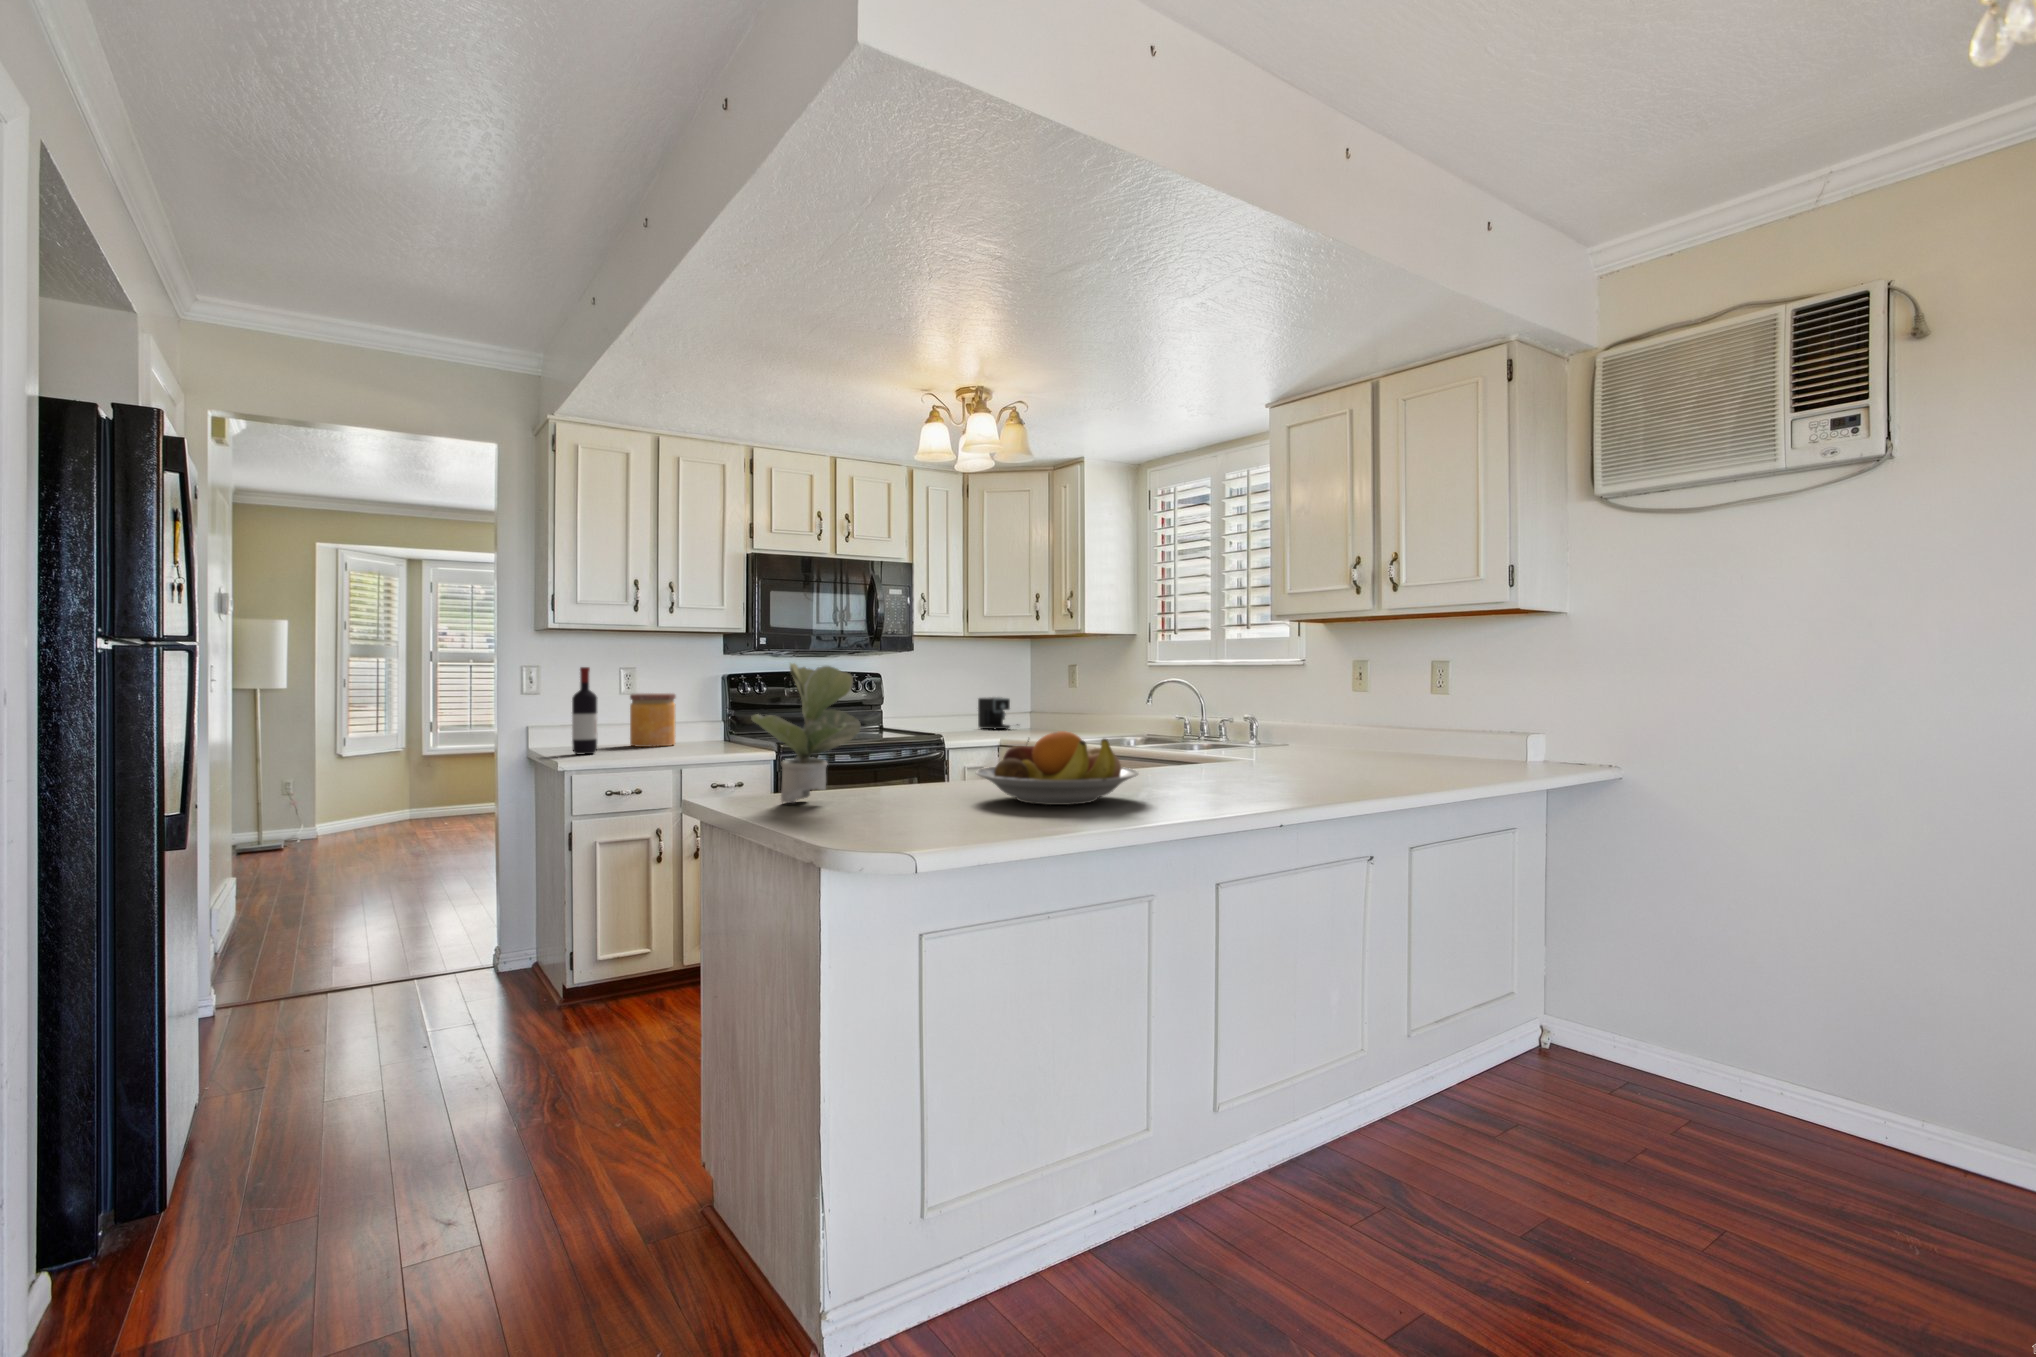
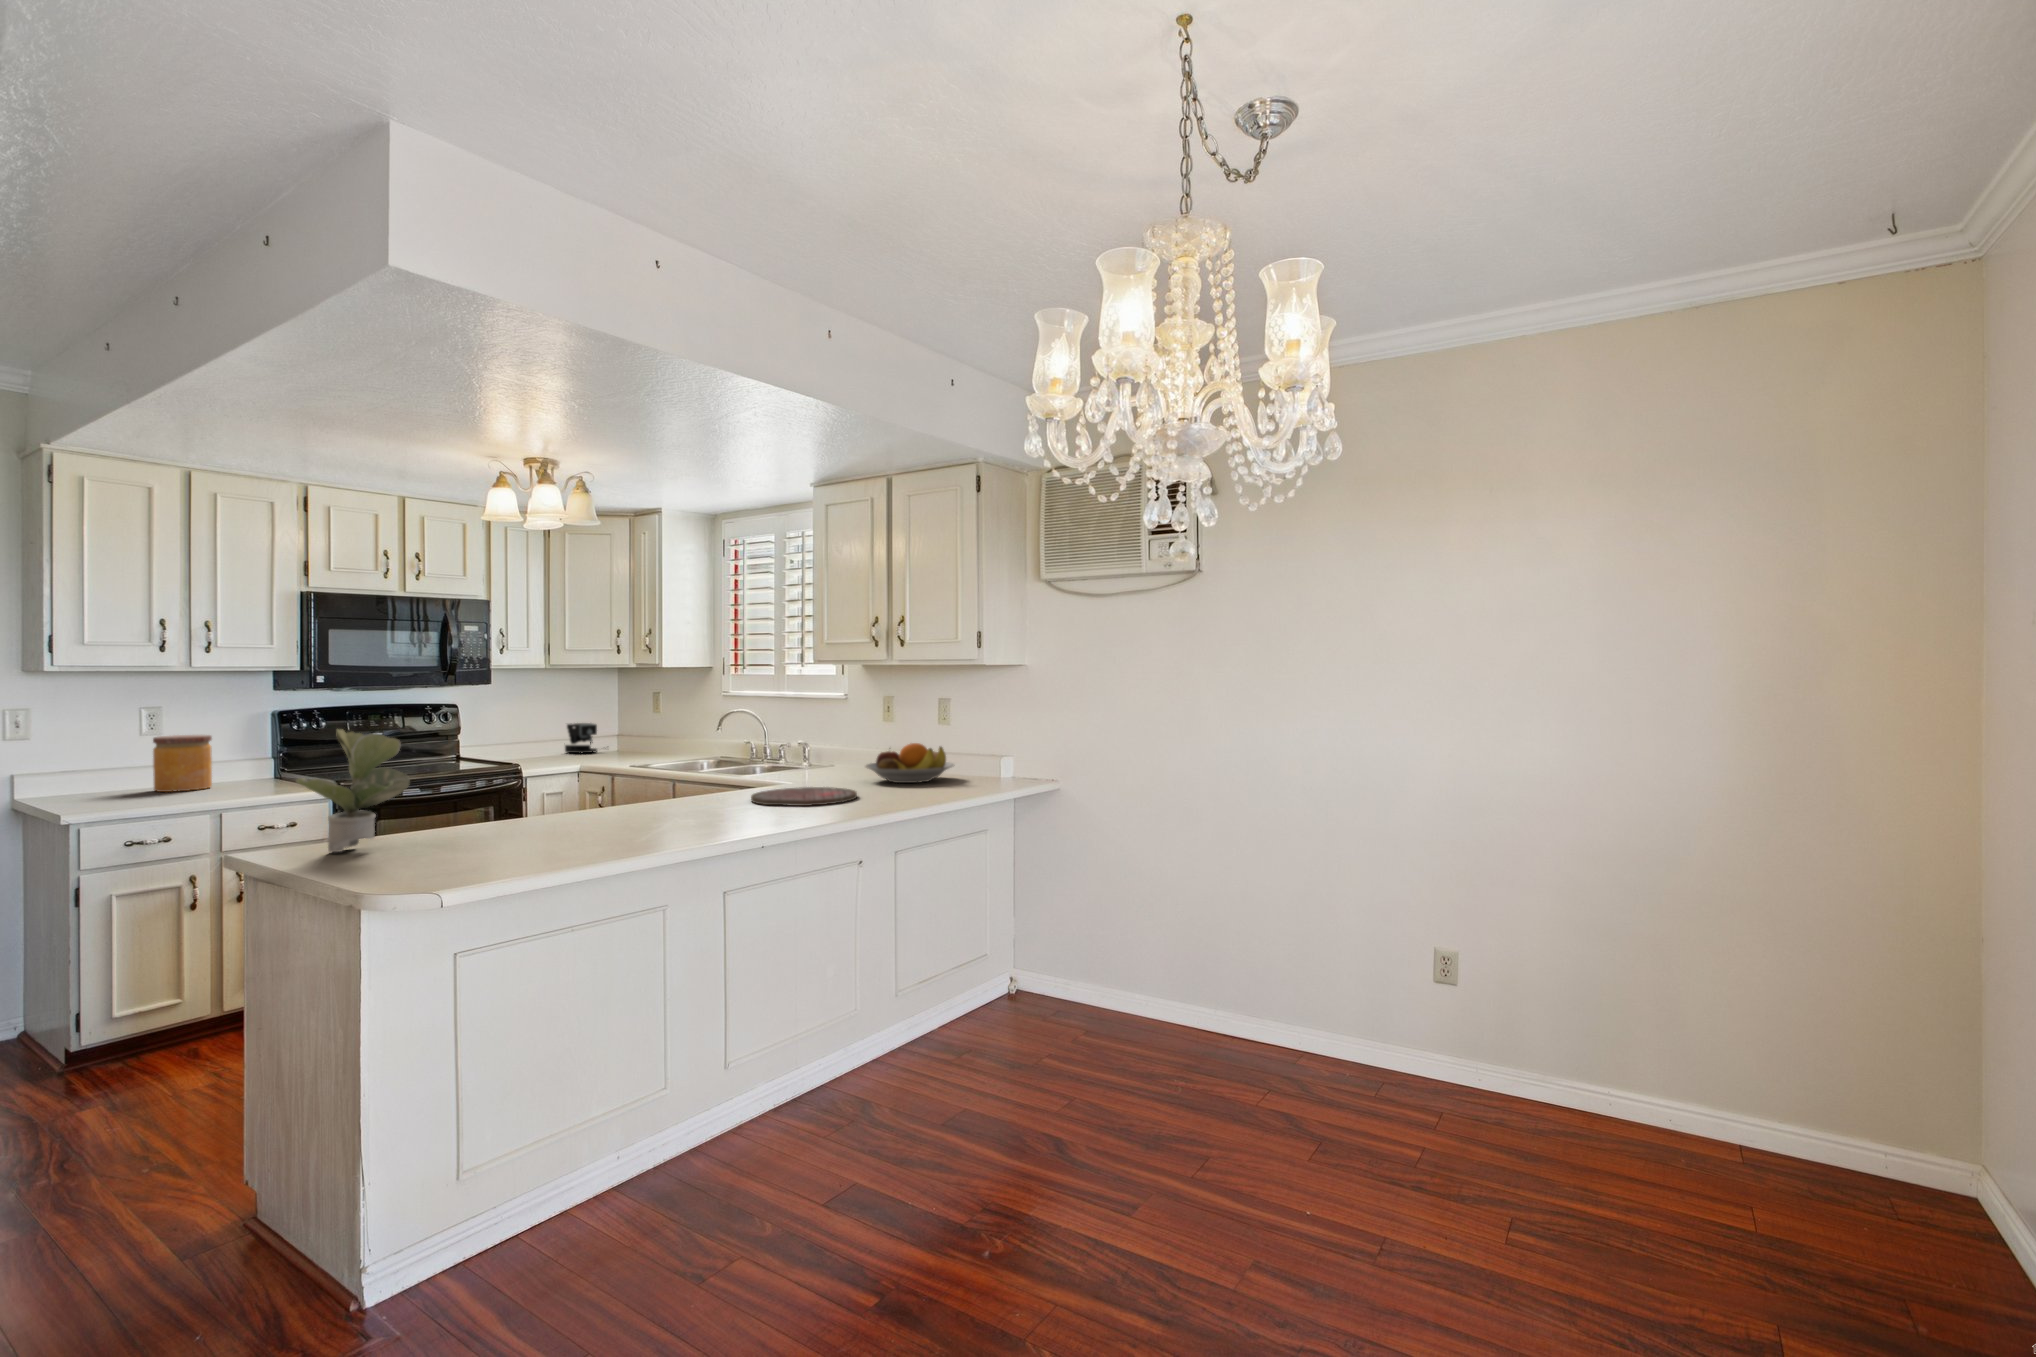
wine bottle: present [572,667,597,754] -> none [79,715,112,806]
fruit bowl: present [976,731,1139,805] -> present [865,743,954,783]
cutting board: none [1221,764,1359,784] -> present [751,787,857,806]

